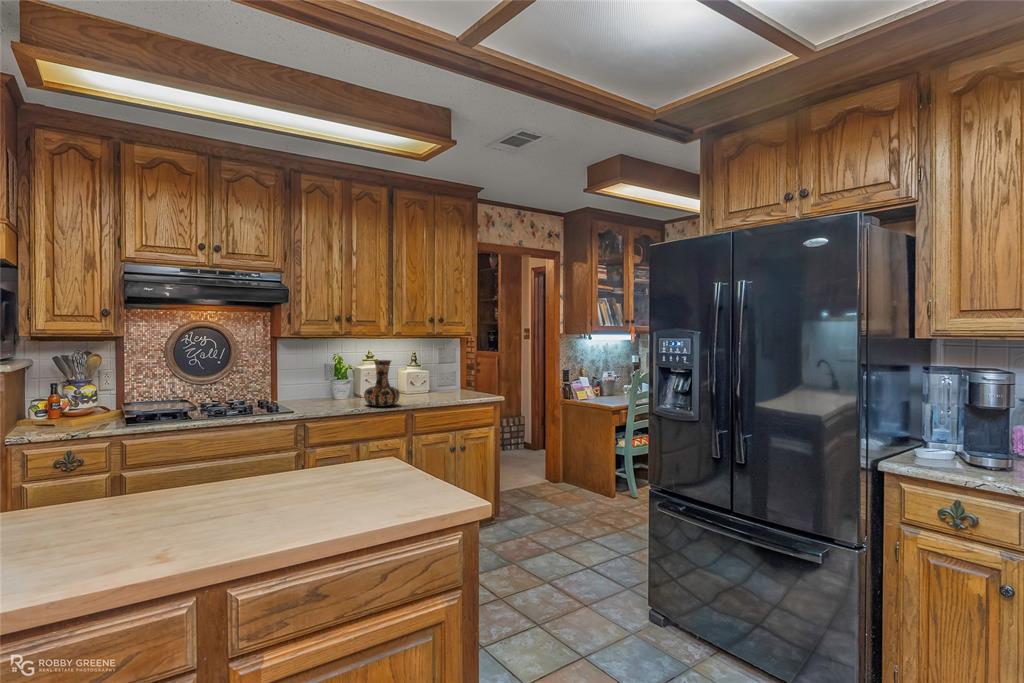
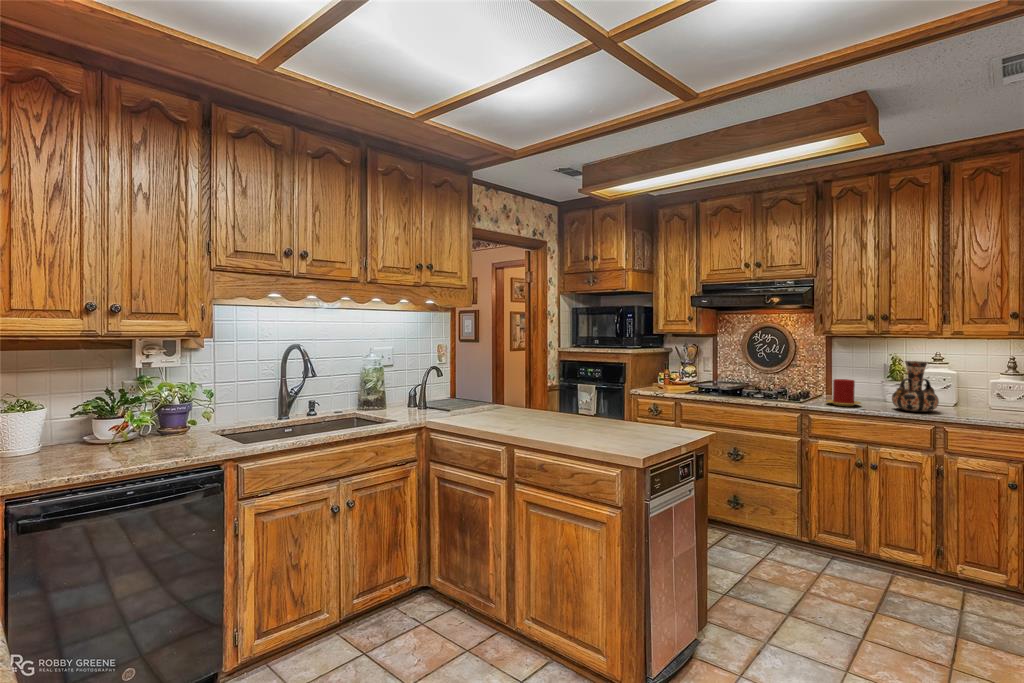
candle: none [311,383,344,411] -> present [827,379,861,406]

